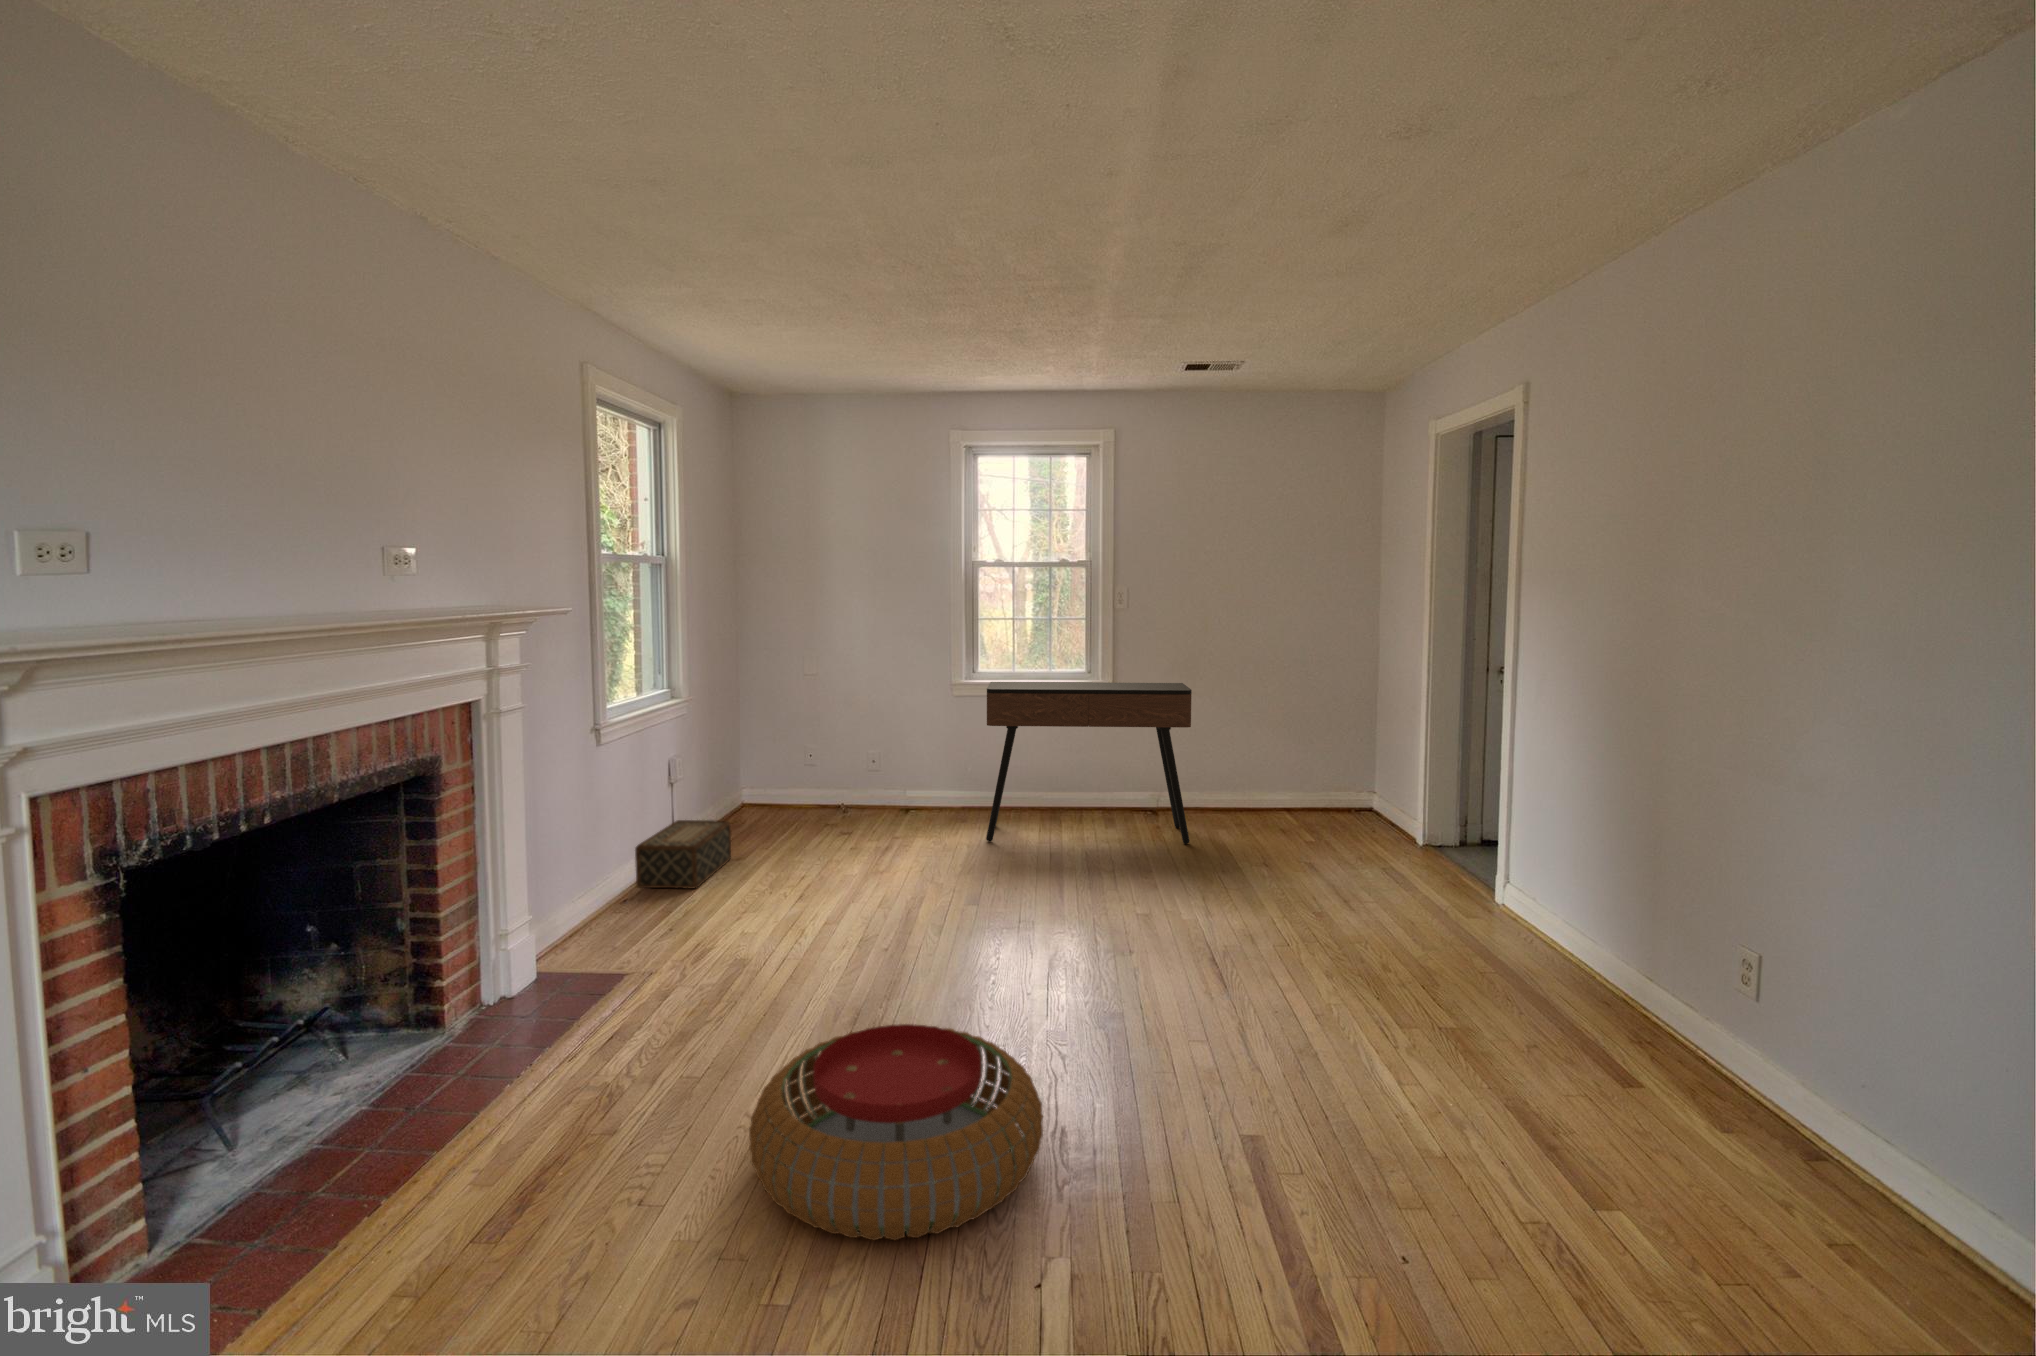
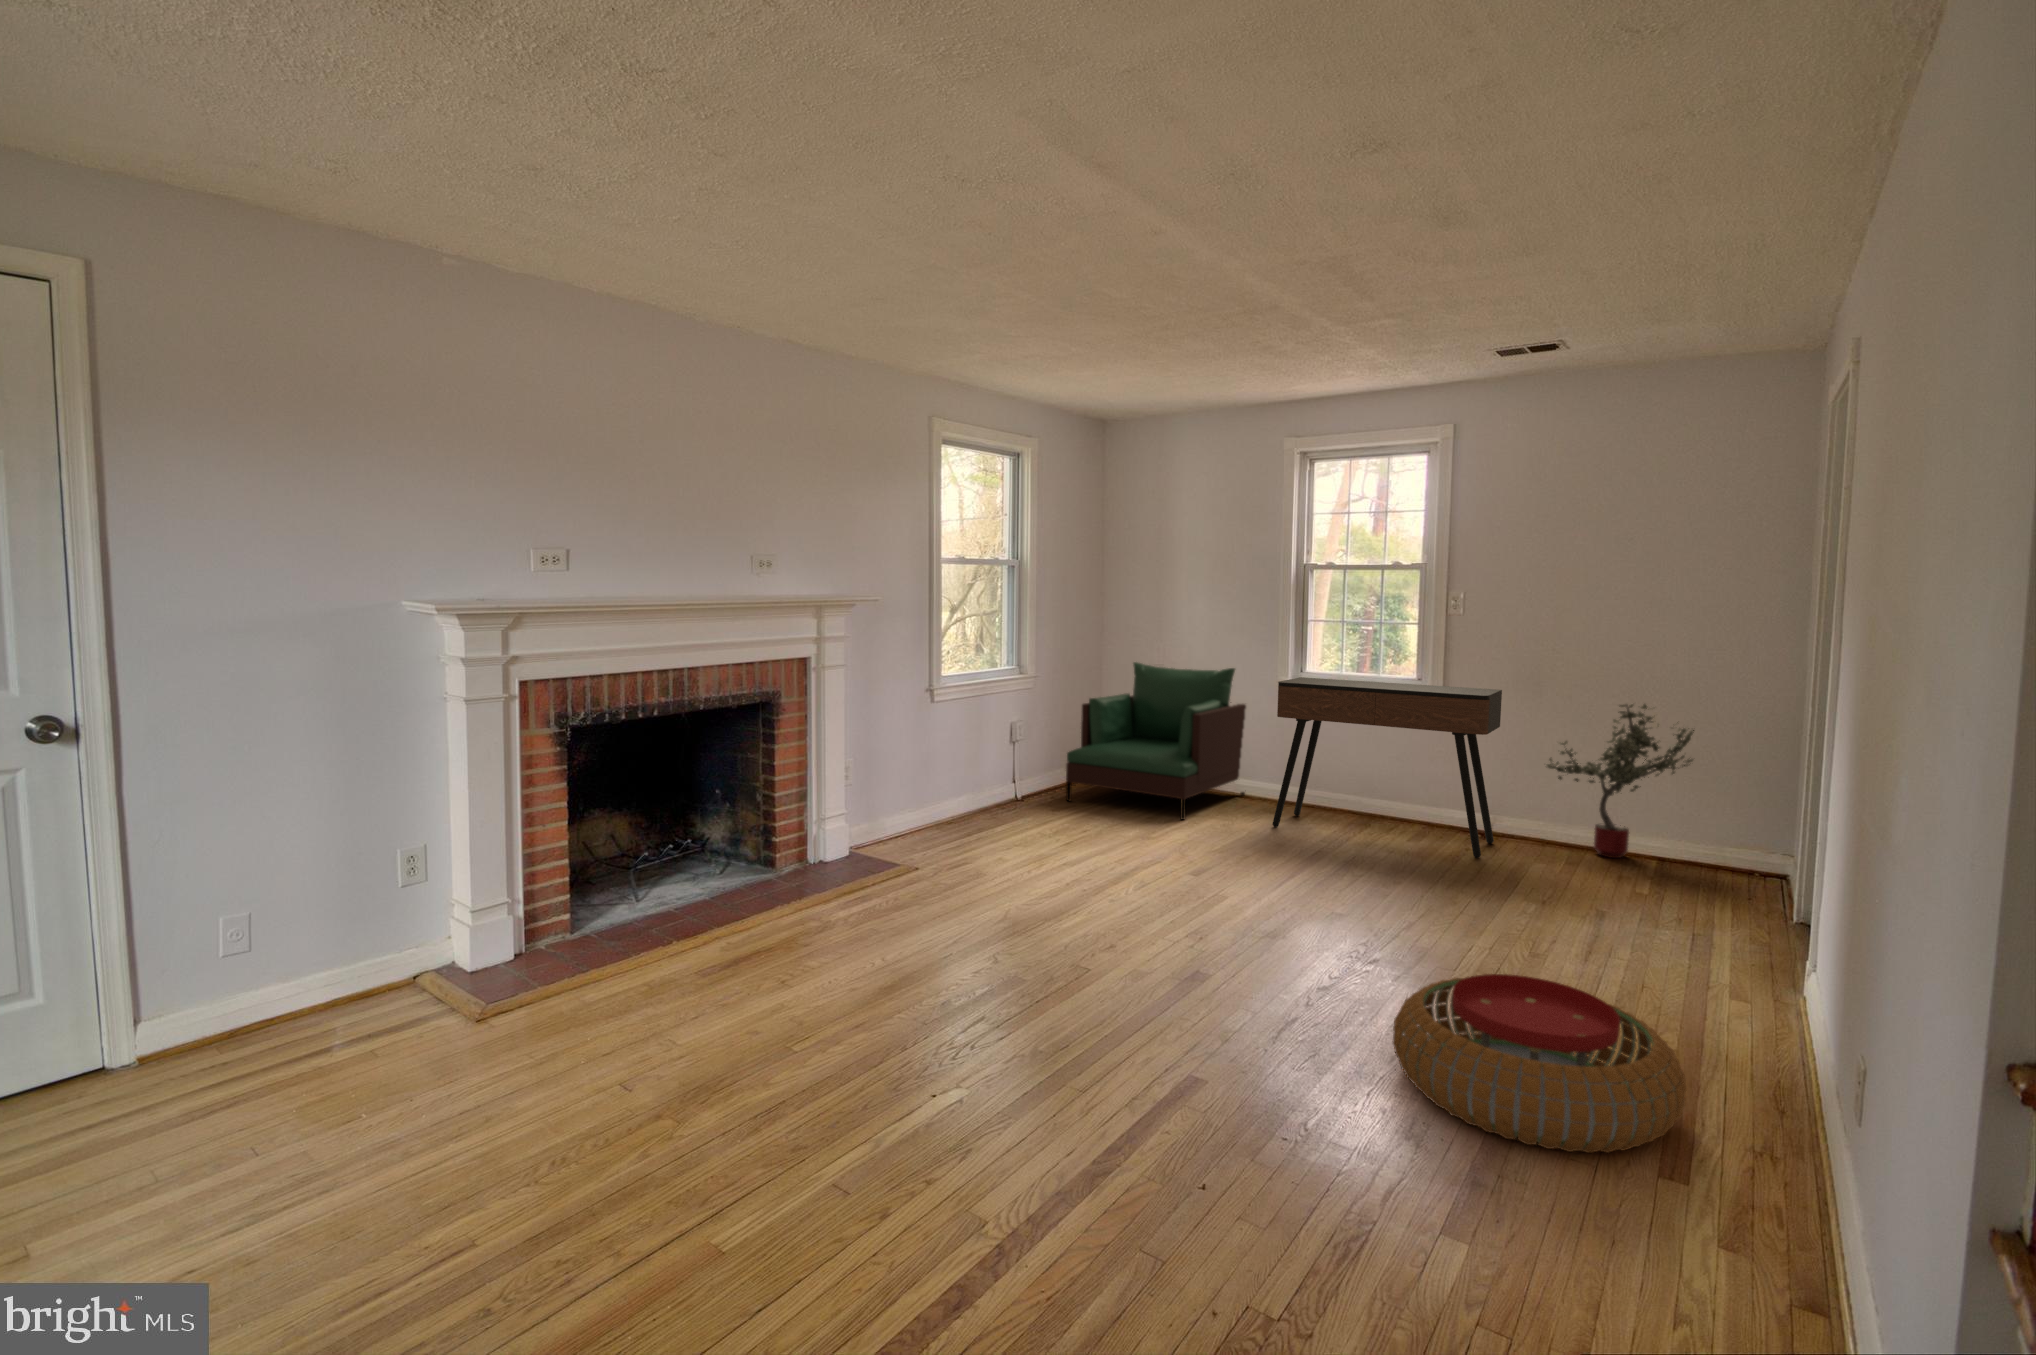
armchair: none [739,675,920,849] -> present [1066,662,1246,820]
potted tree: none [1213,687,1331,826] -> present [1547,704,1695,858]
woven basket: present [635,820,731,889] -> none [964,772,1049,823]
pouf: present [749,1024,1043,1240] -> present [1392,974,1687,1153]

